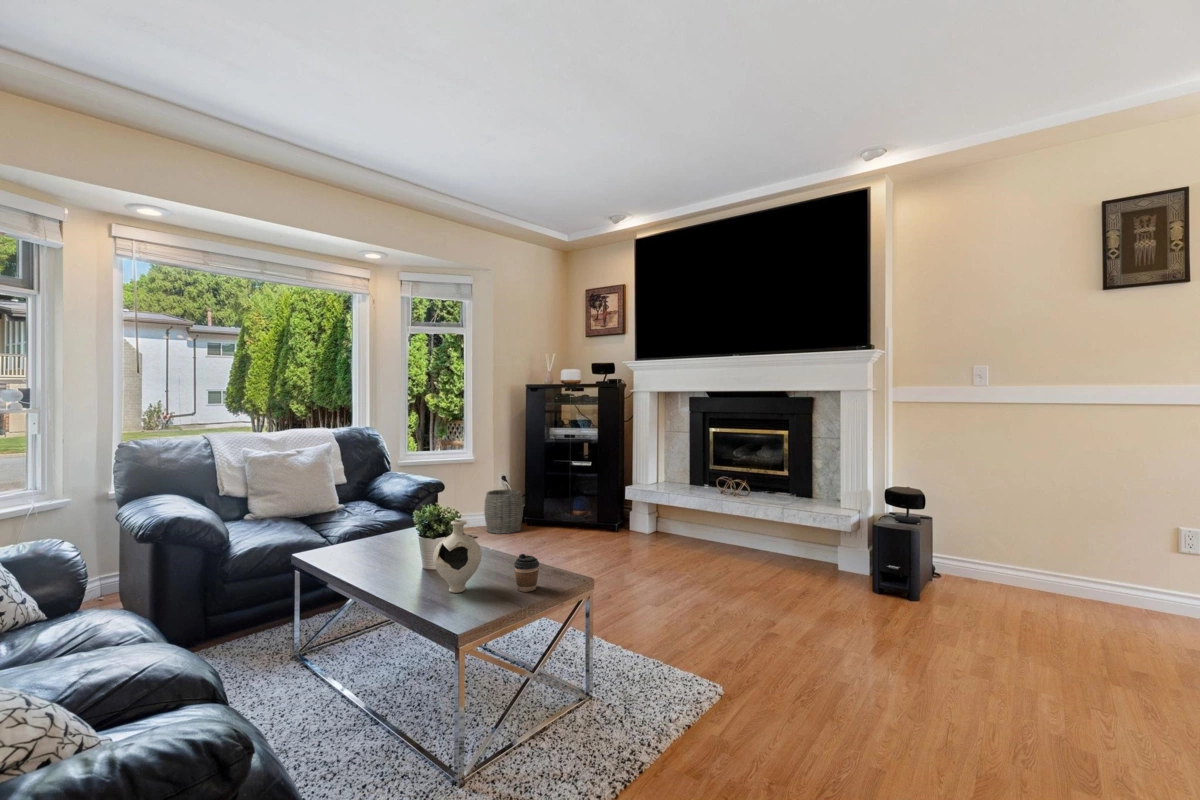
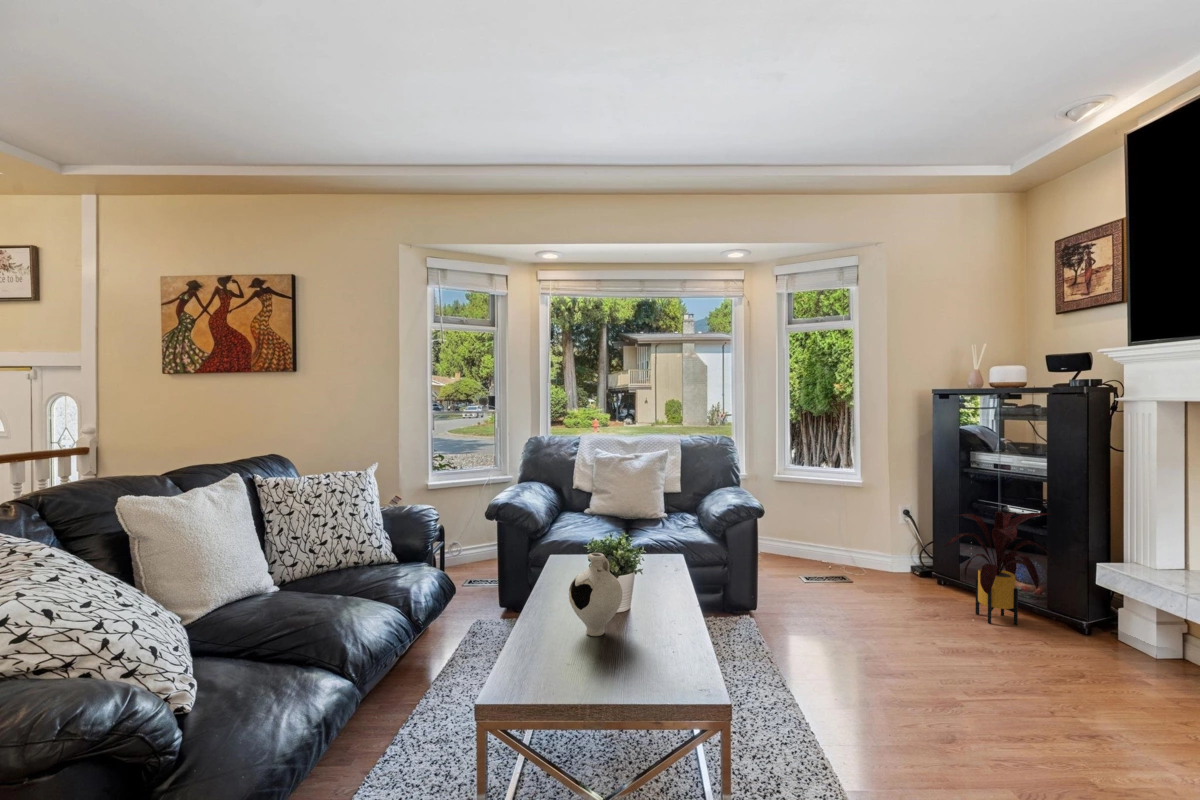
house plant: none [548,463,607,541] -> present [944,511,1058,625]
woven basket: present [484,489,523,534] -> none [869,526,925,587]
coffee cup: present [514,554,539,592] -> none [640,613,672,664]

